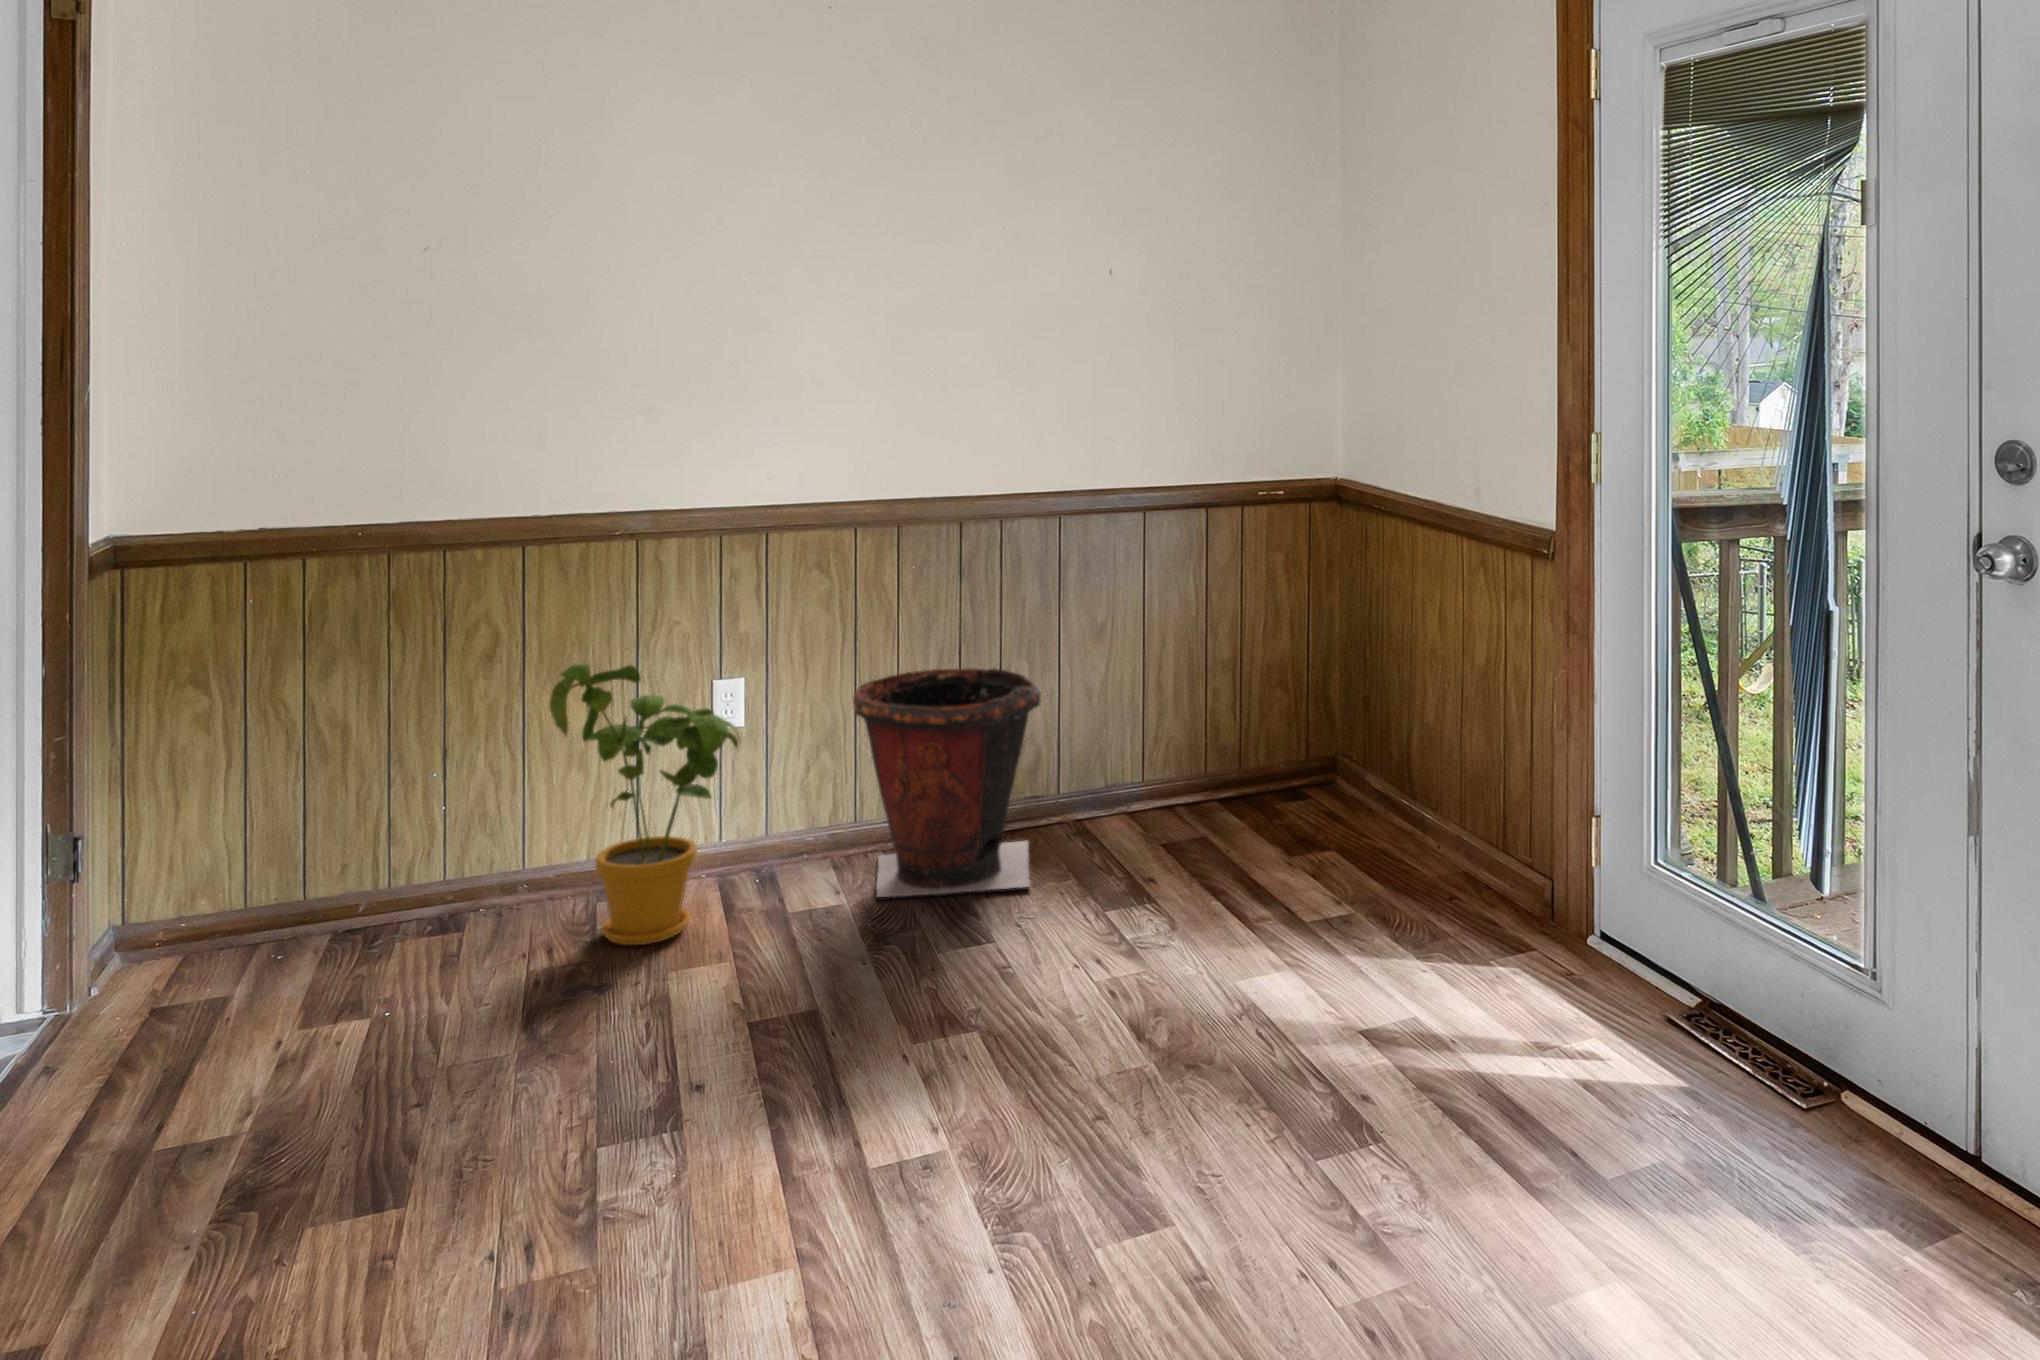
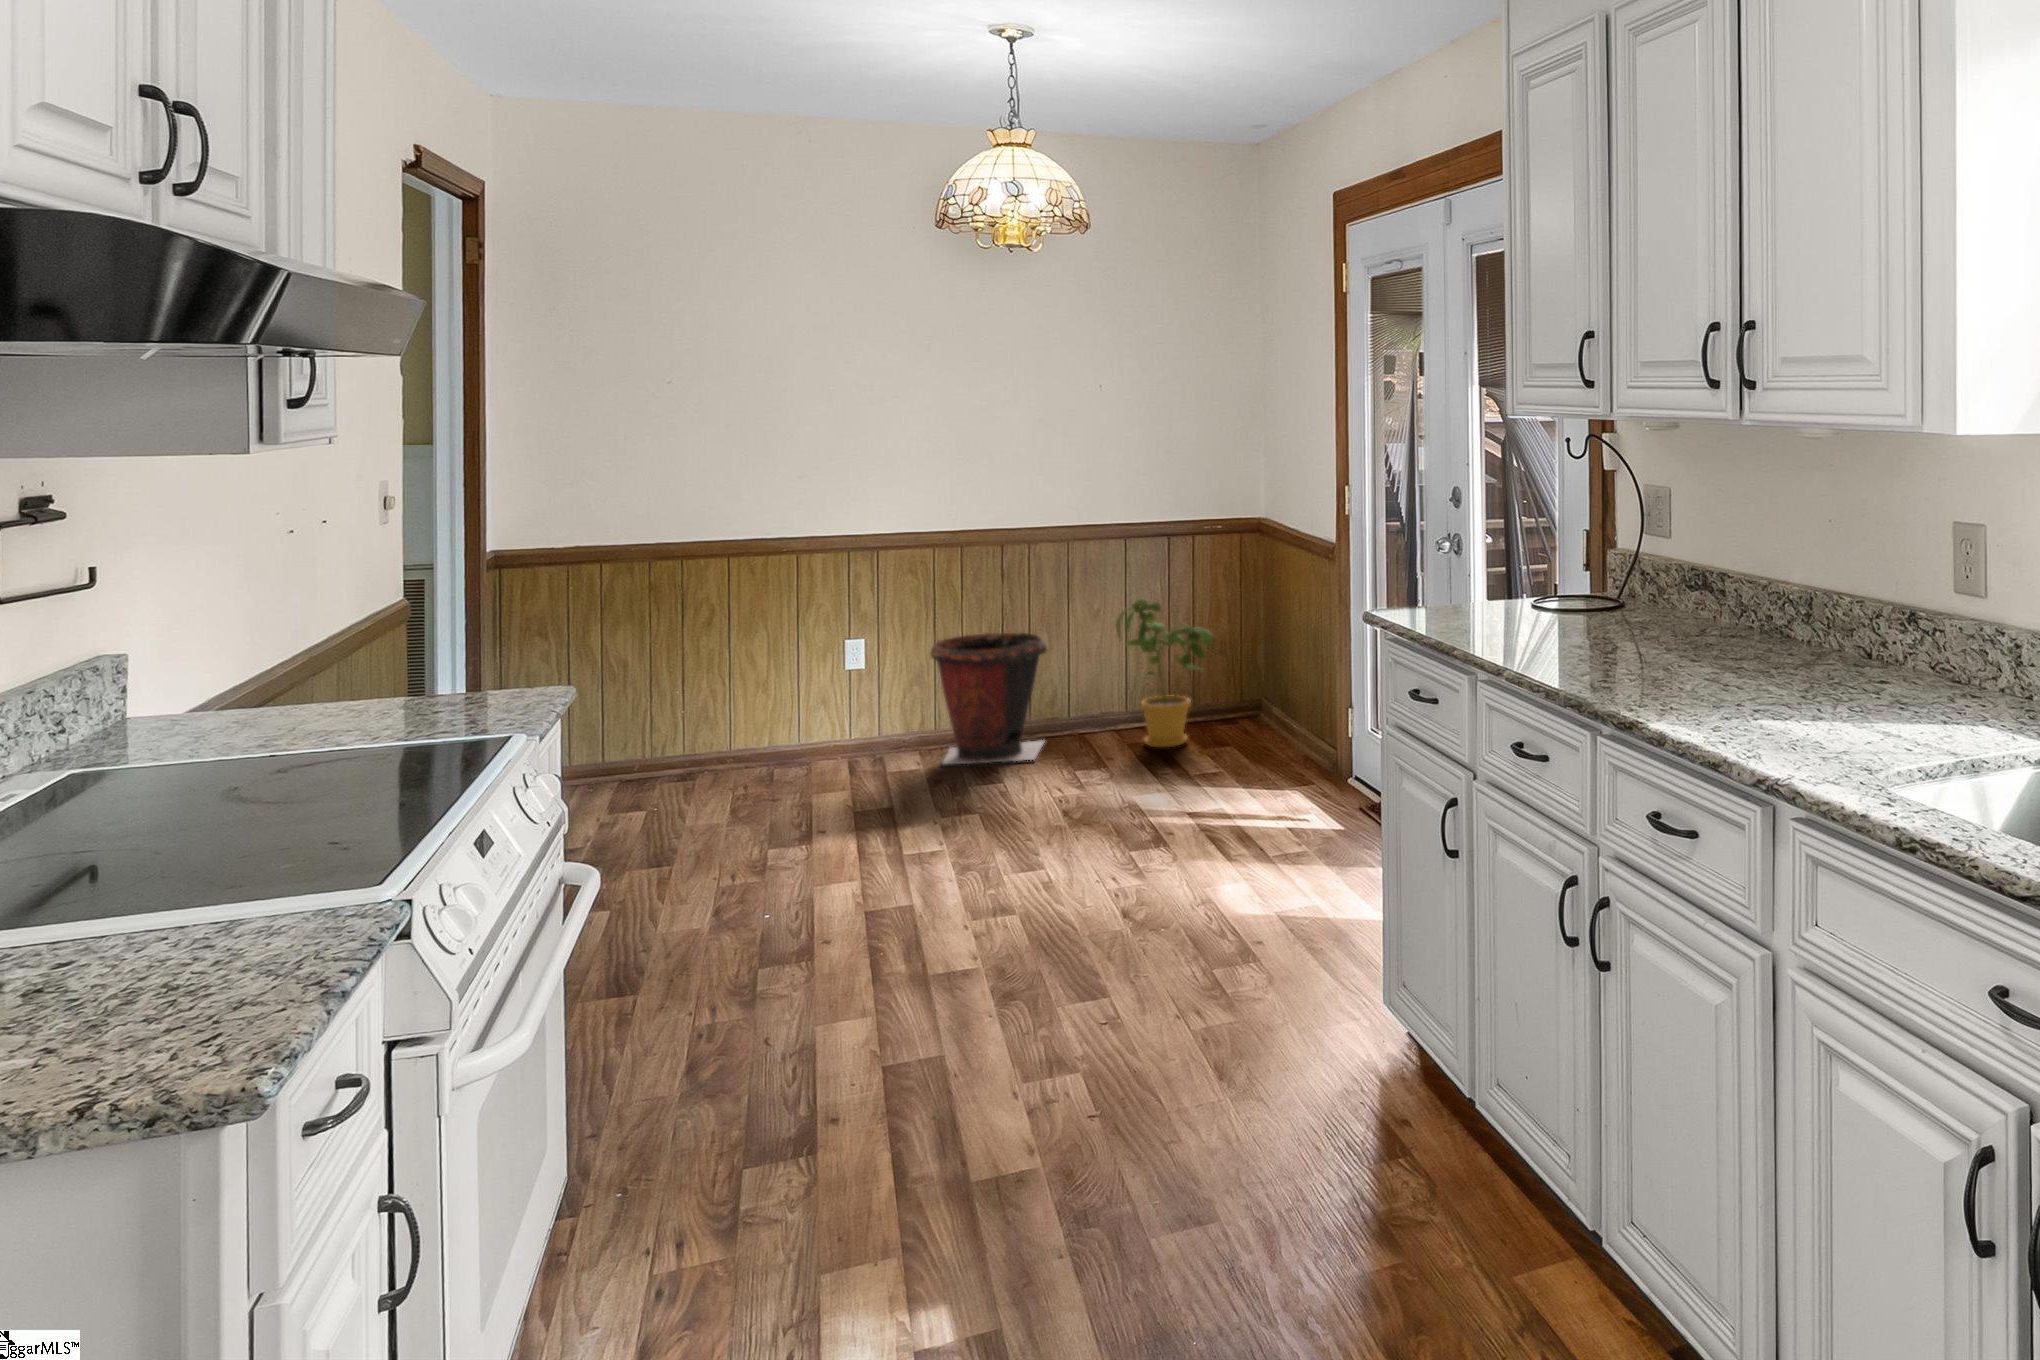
house plant: present [550,664,739,945] -> present [1116,599,1214,747]

